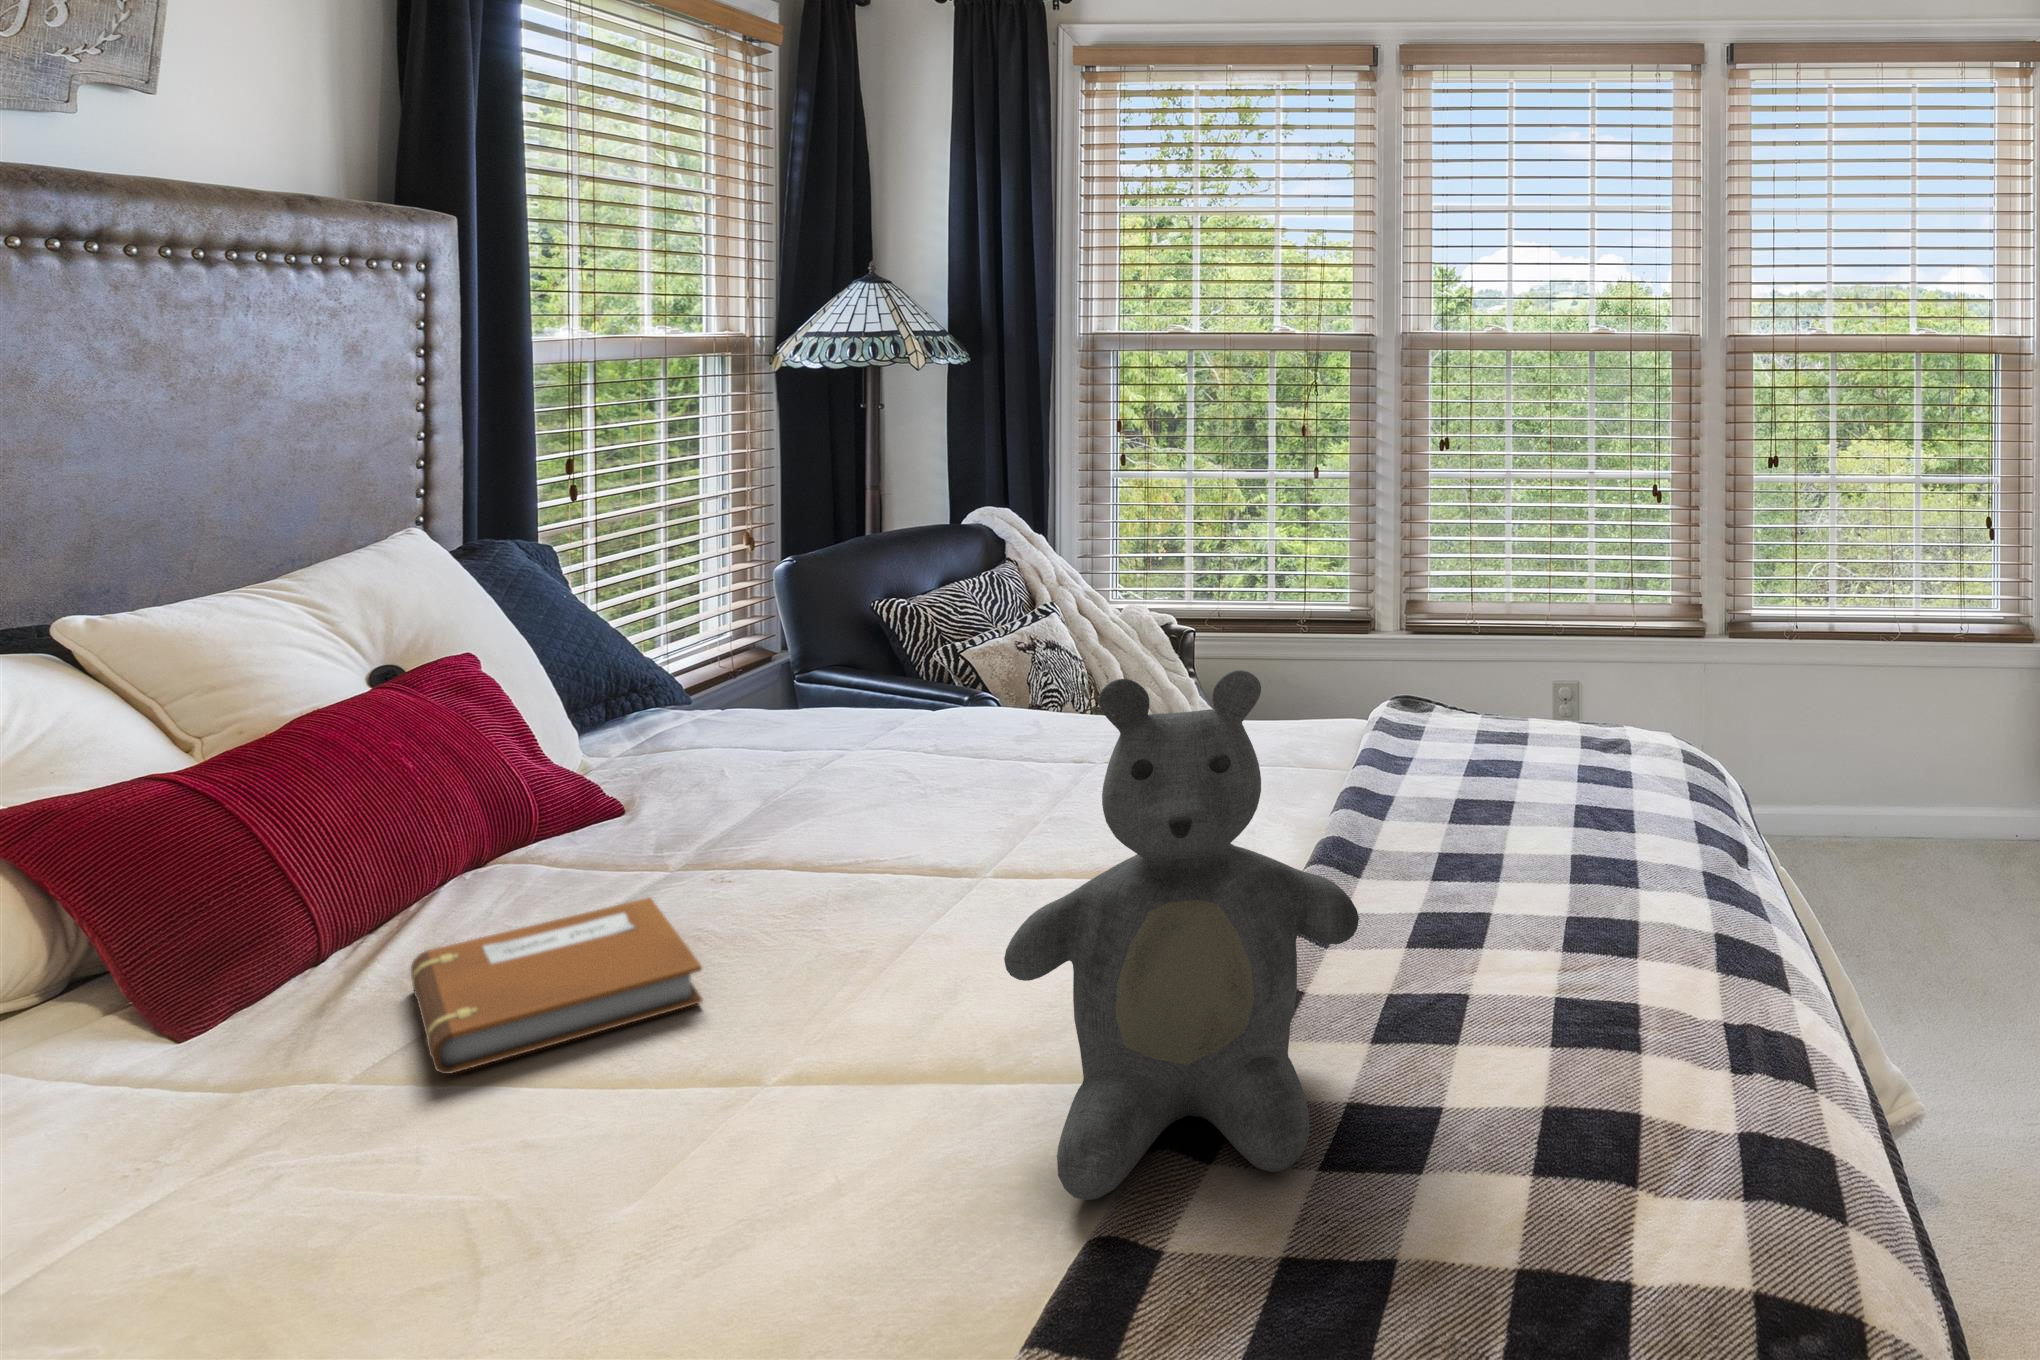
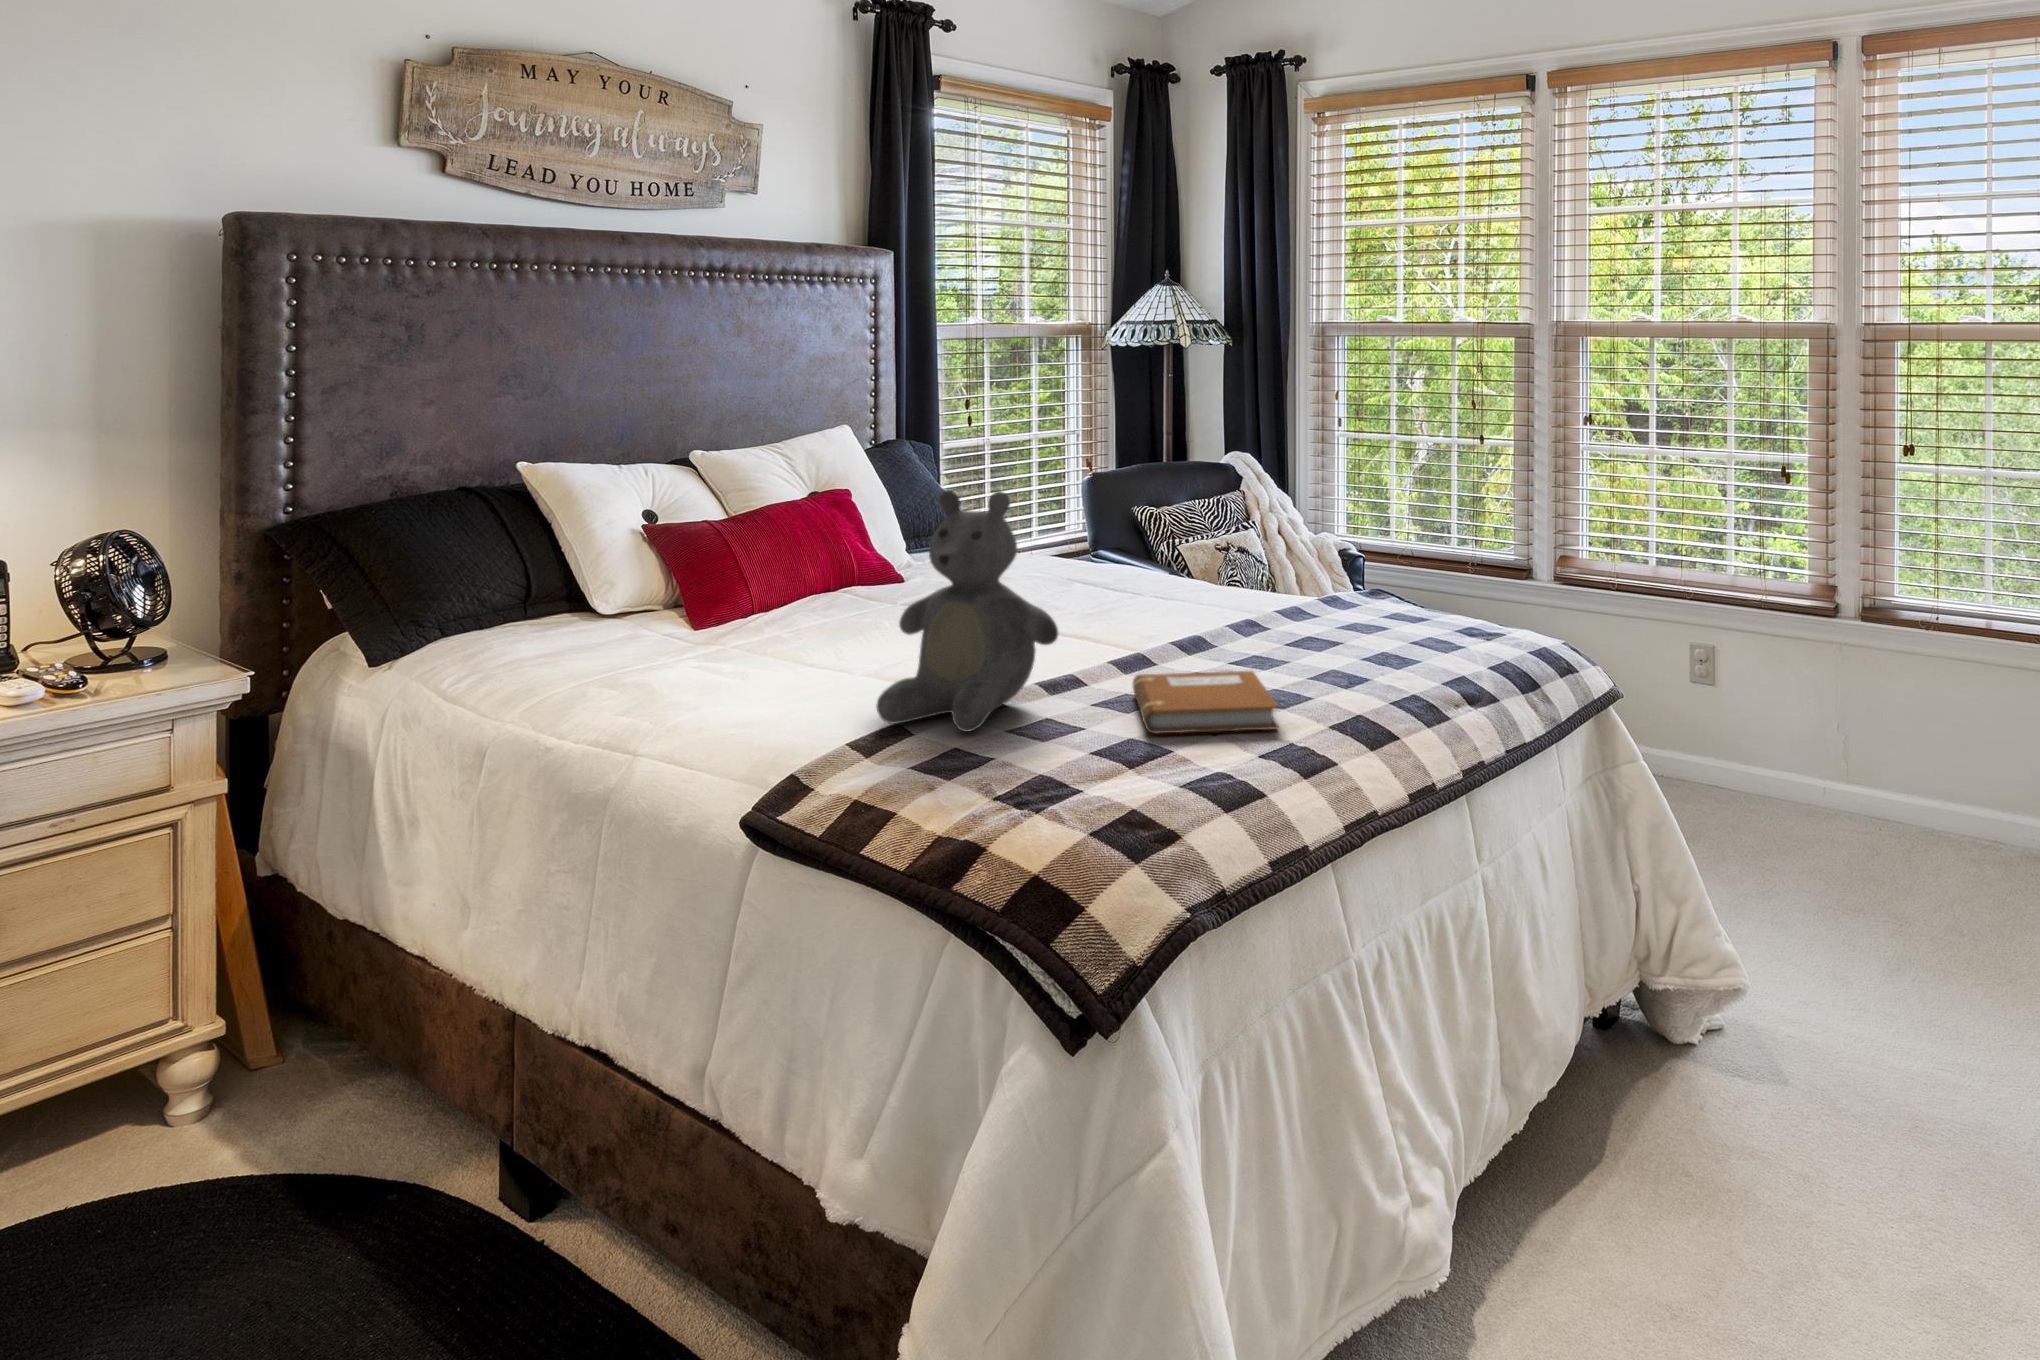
notebook: present [411,898,702,1074] -> present [1133,671,1279,733]

